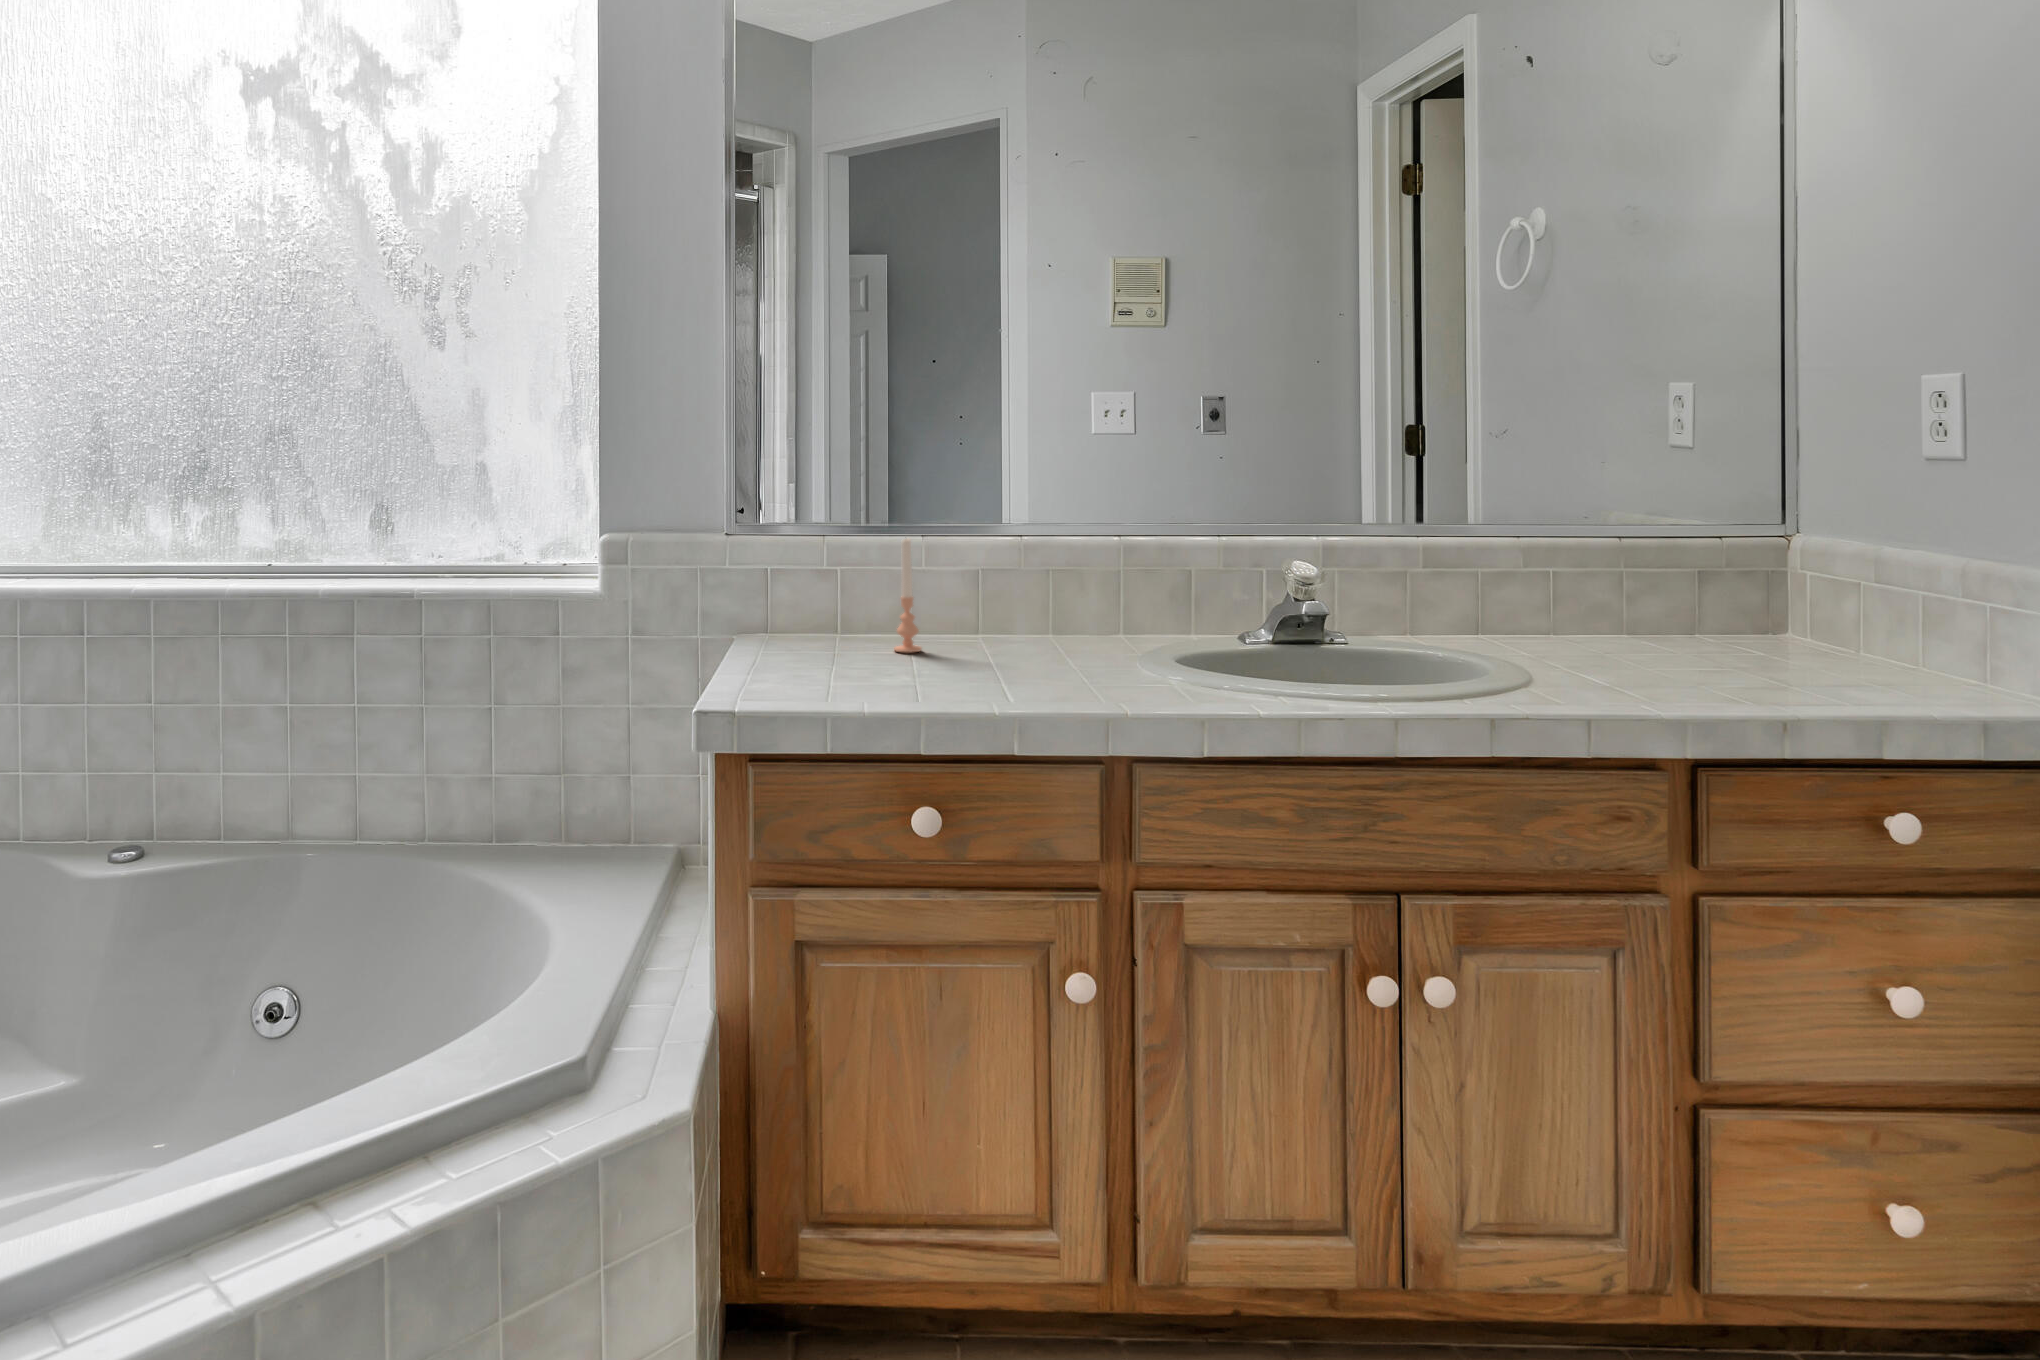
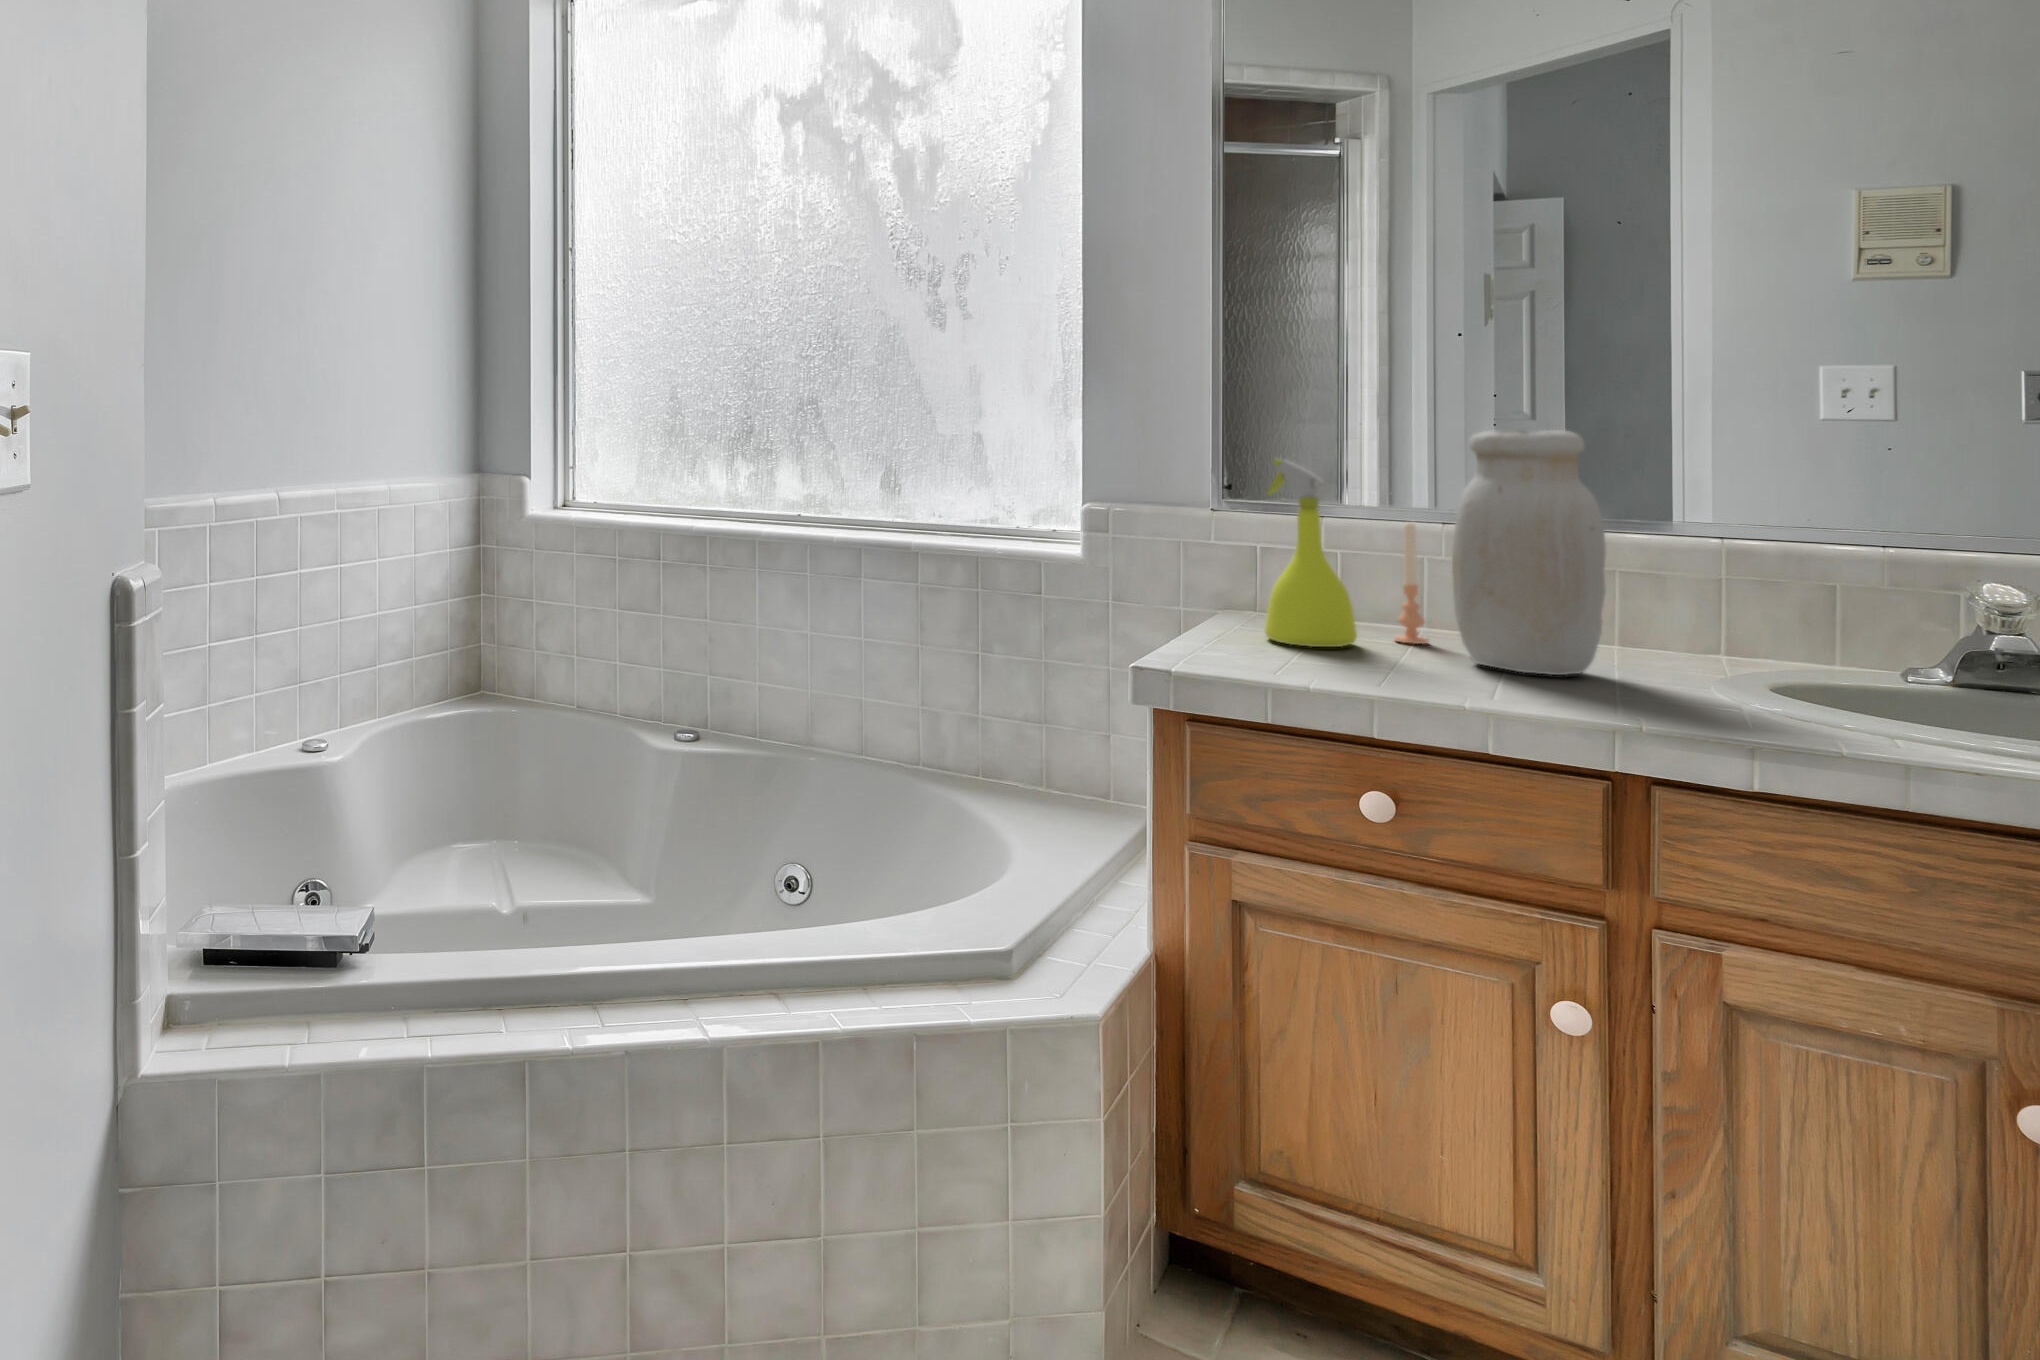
jar: none [954,450,1068,672] -> present [1452,430,1606,675]
spray bottle: none [790,483,872,667] -> present [1265,458,1357,647]

